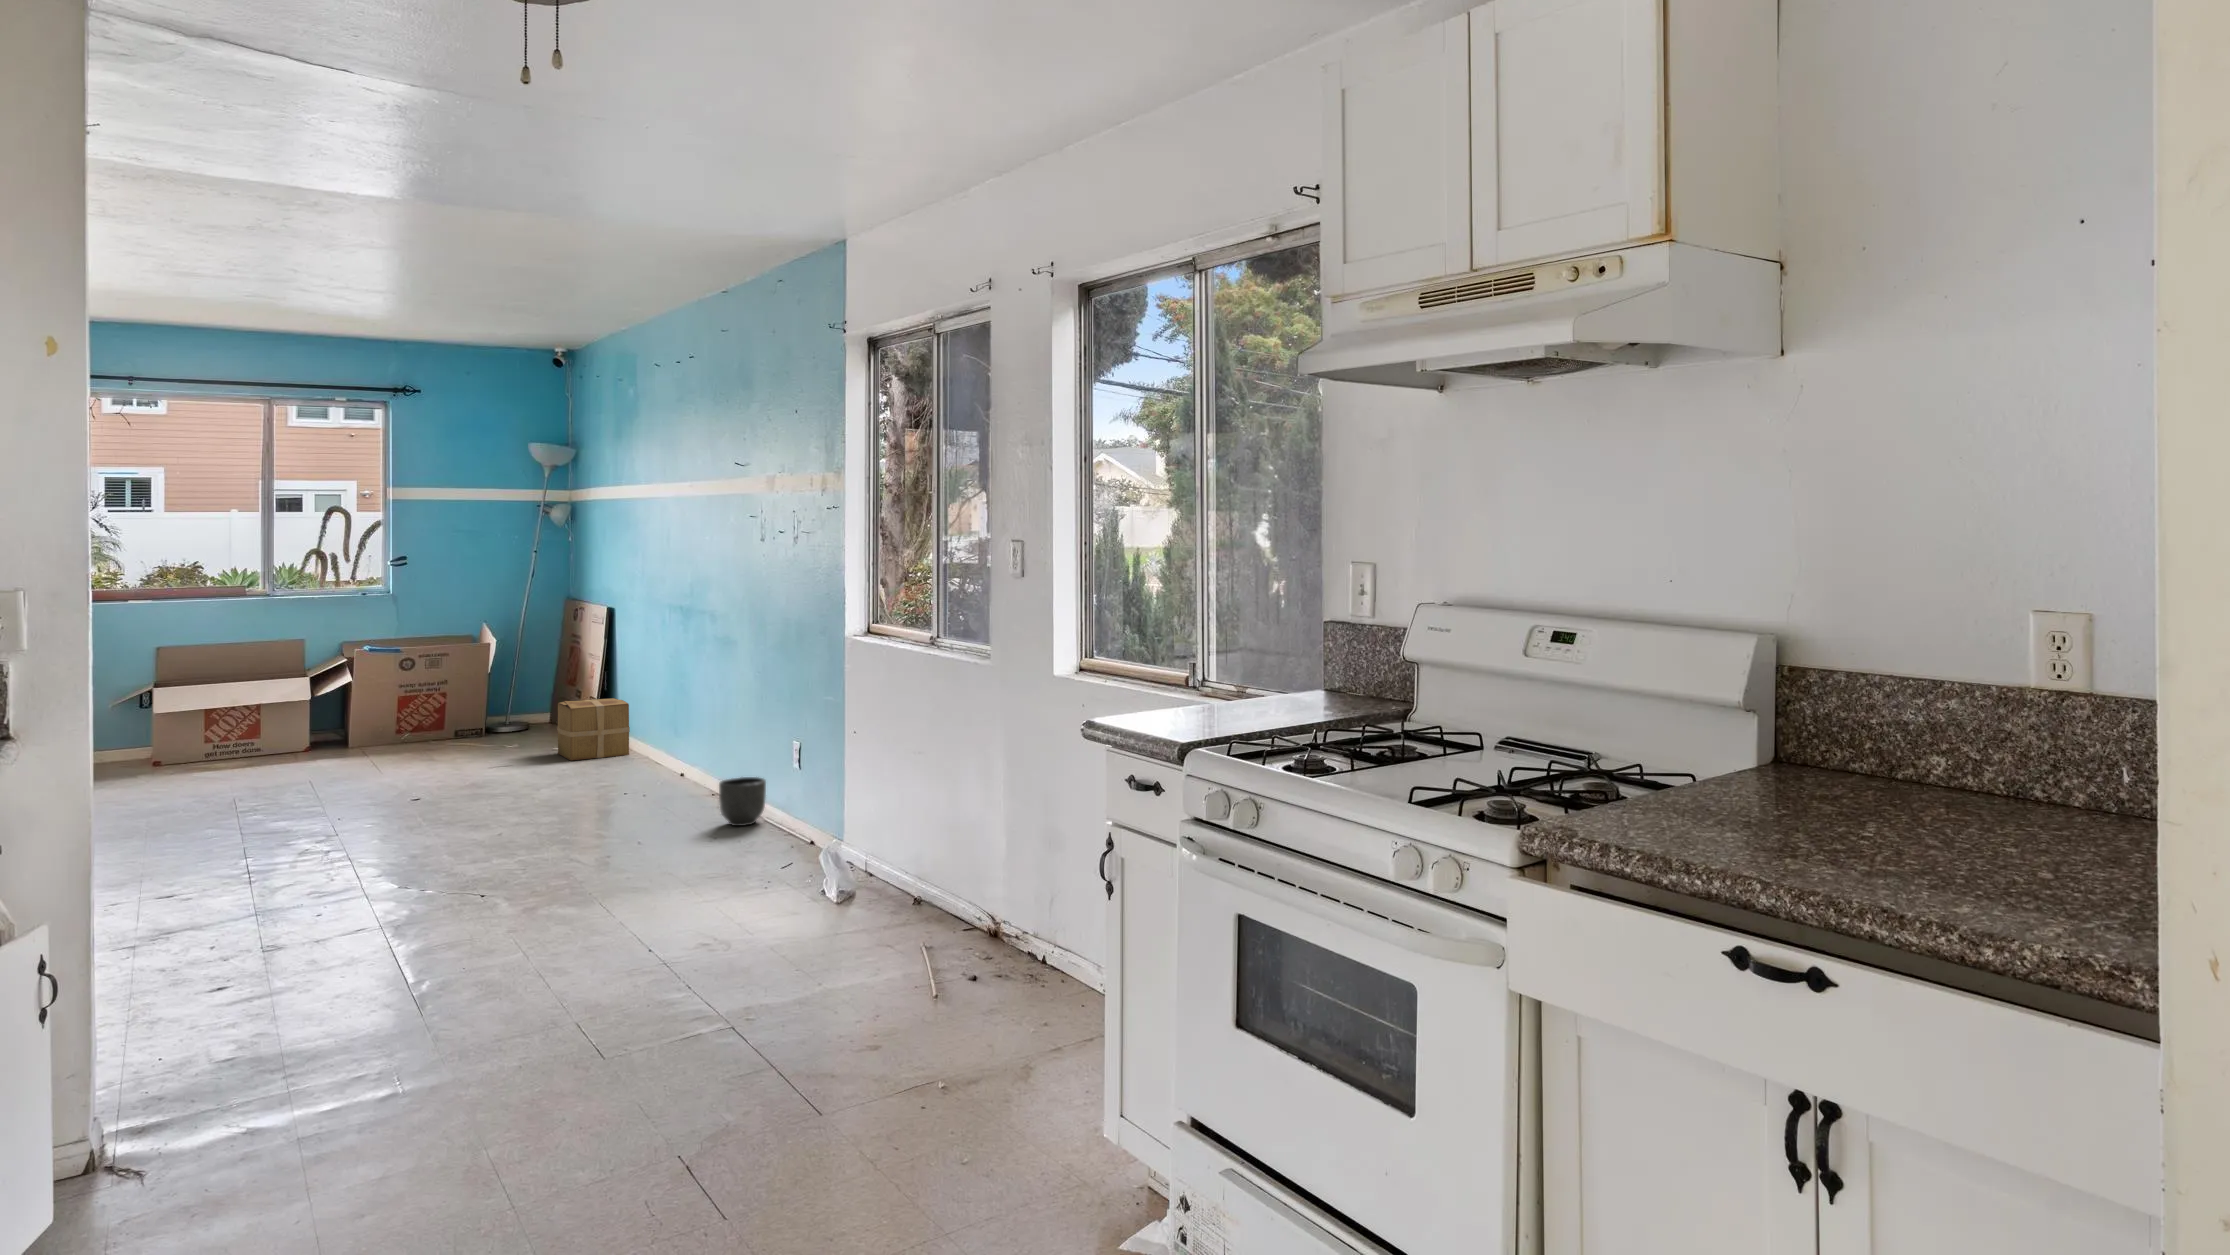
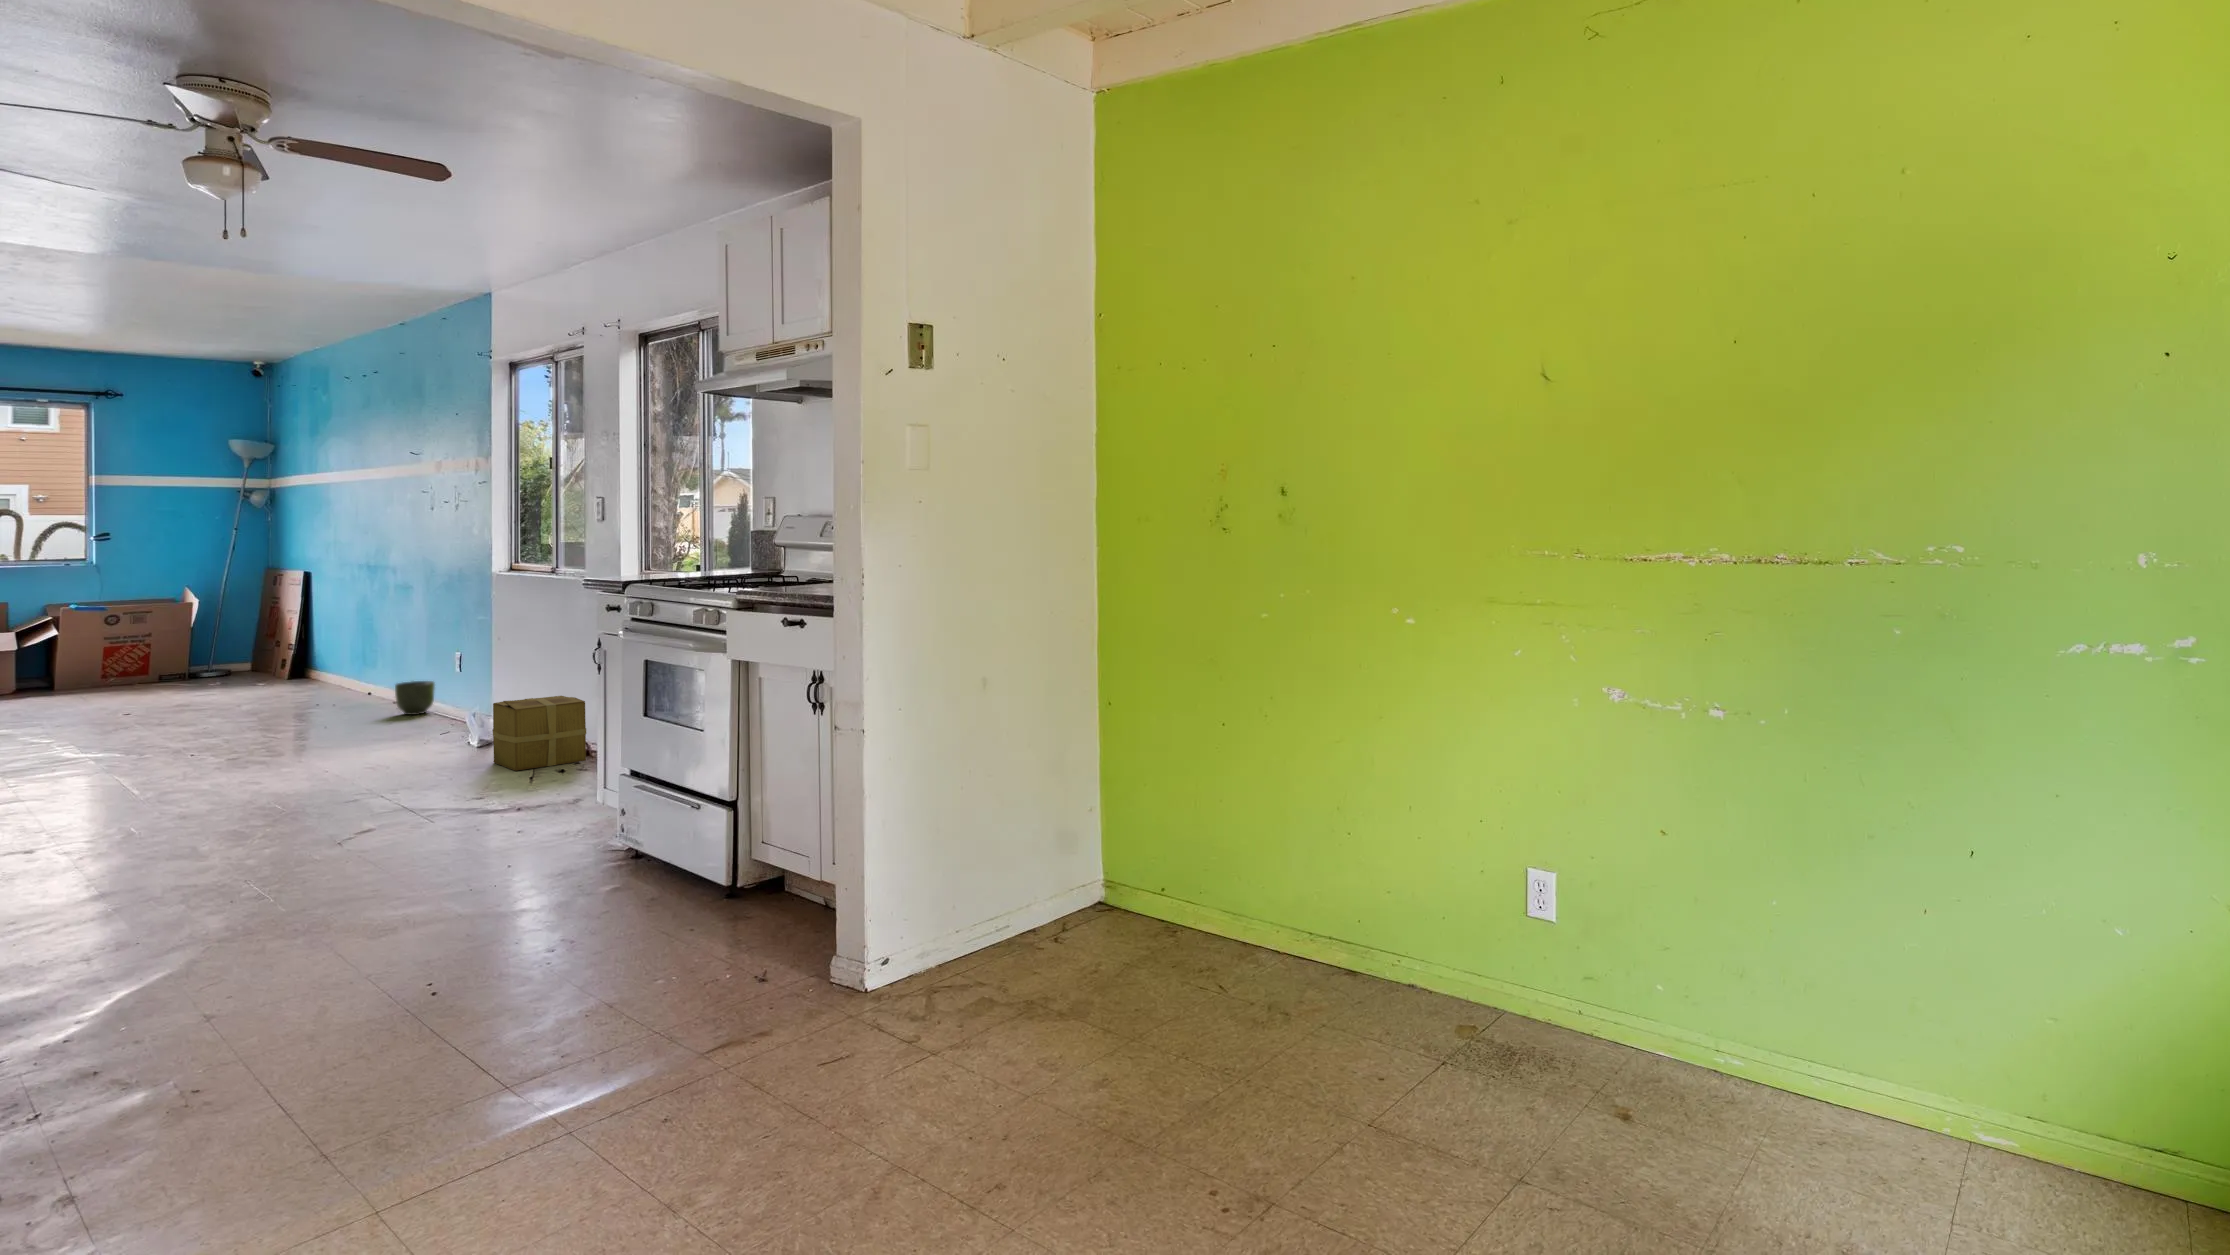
cardboard box: present [557,698,630,760] -> present [493,696,586,770]

